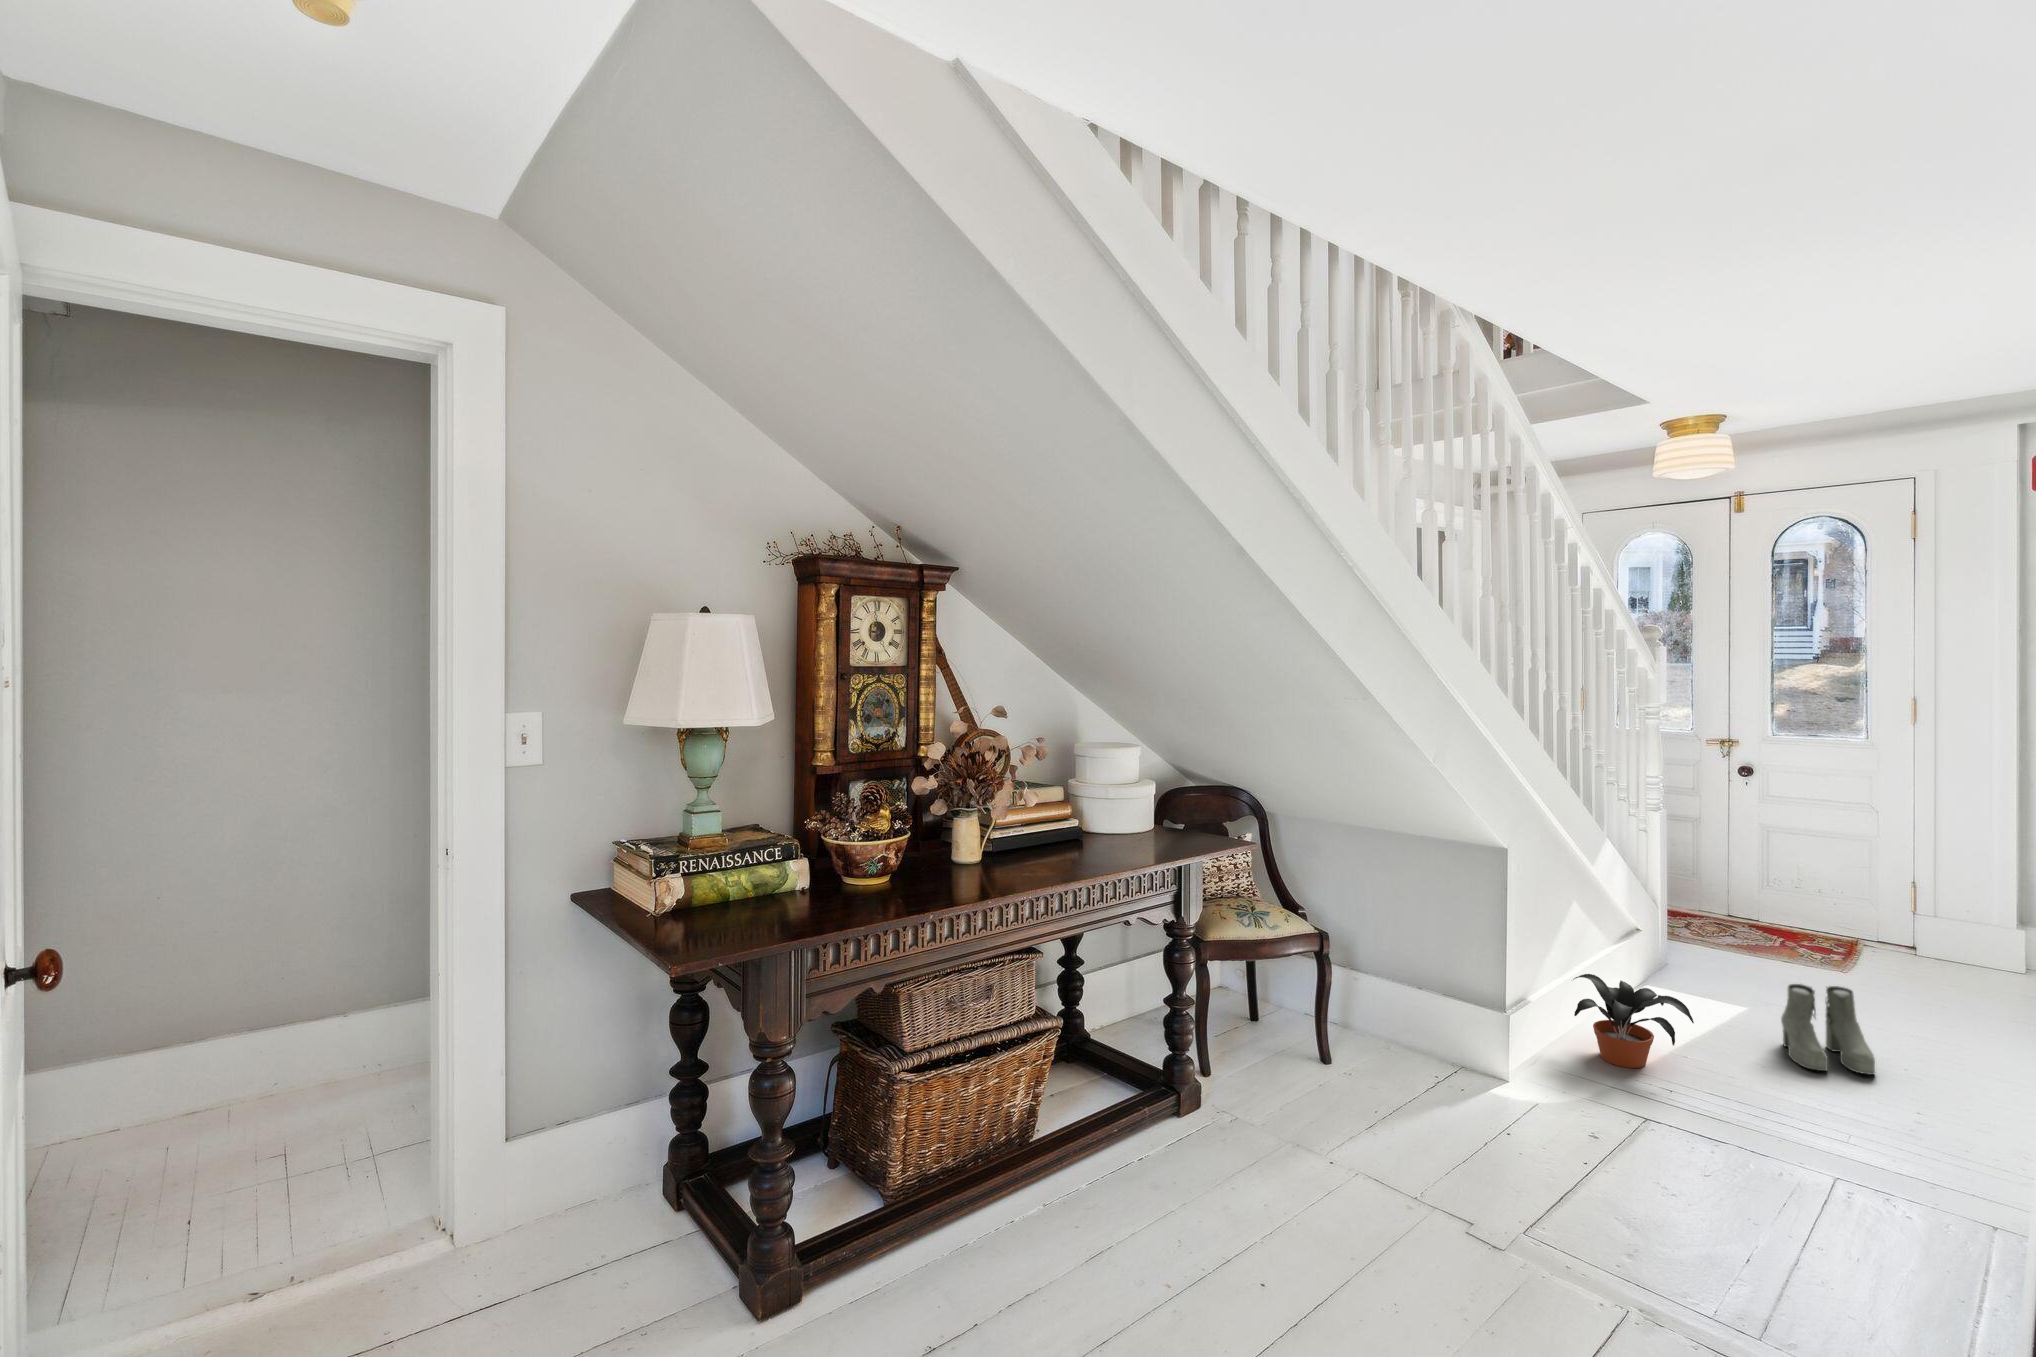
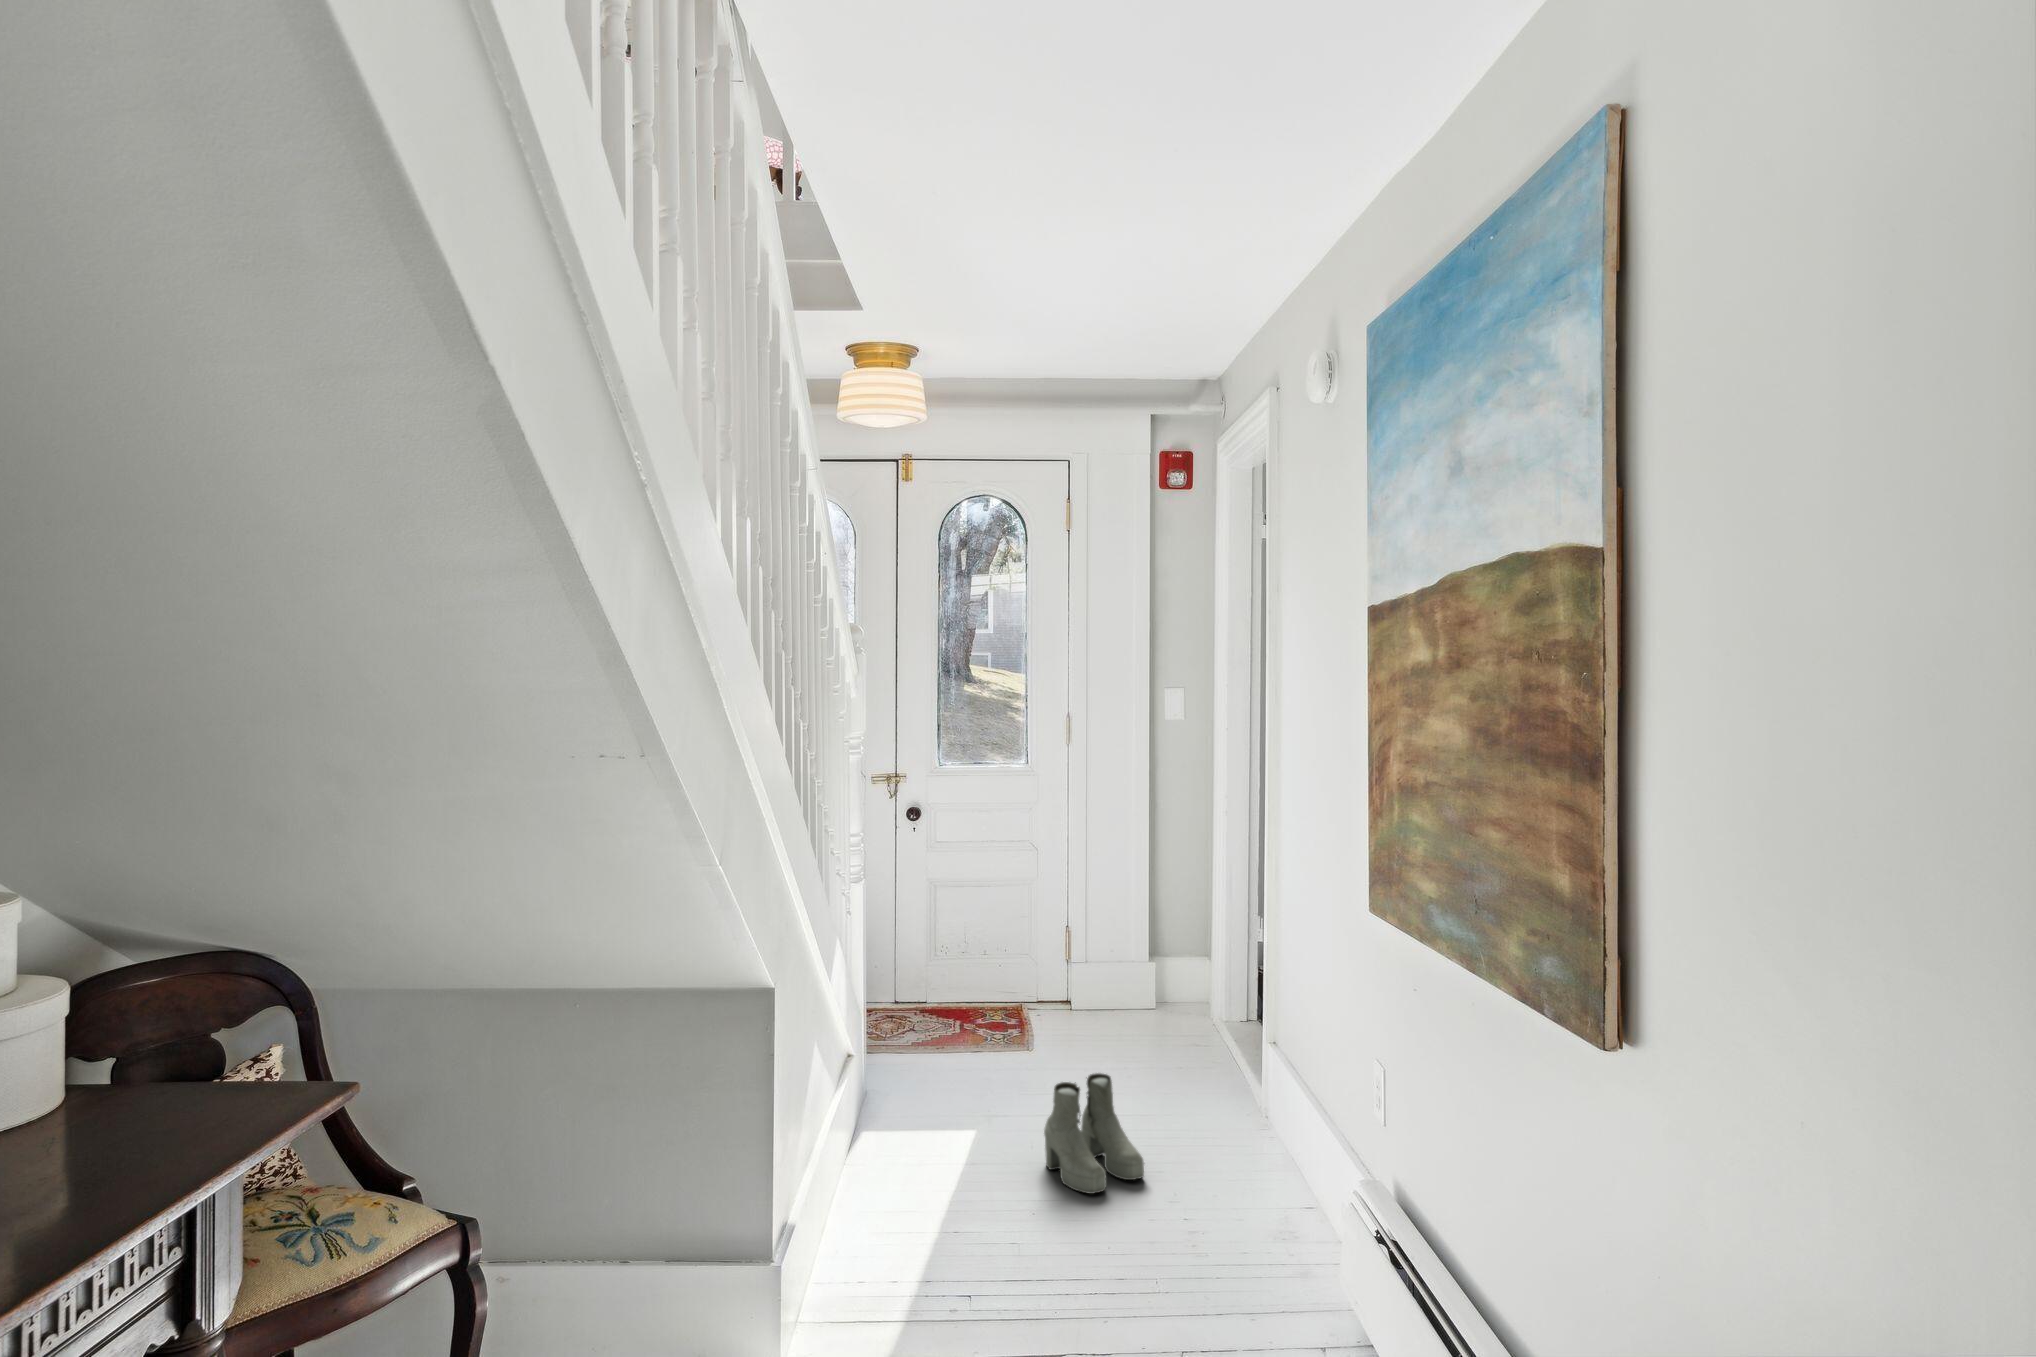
potted plant: present [1573,974,1694,1068] -> none [836,1144,1000,1279]

